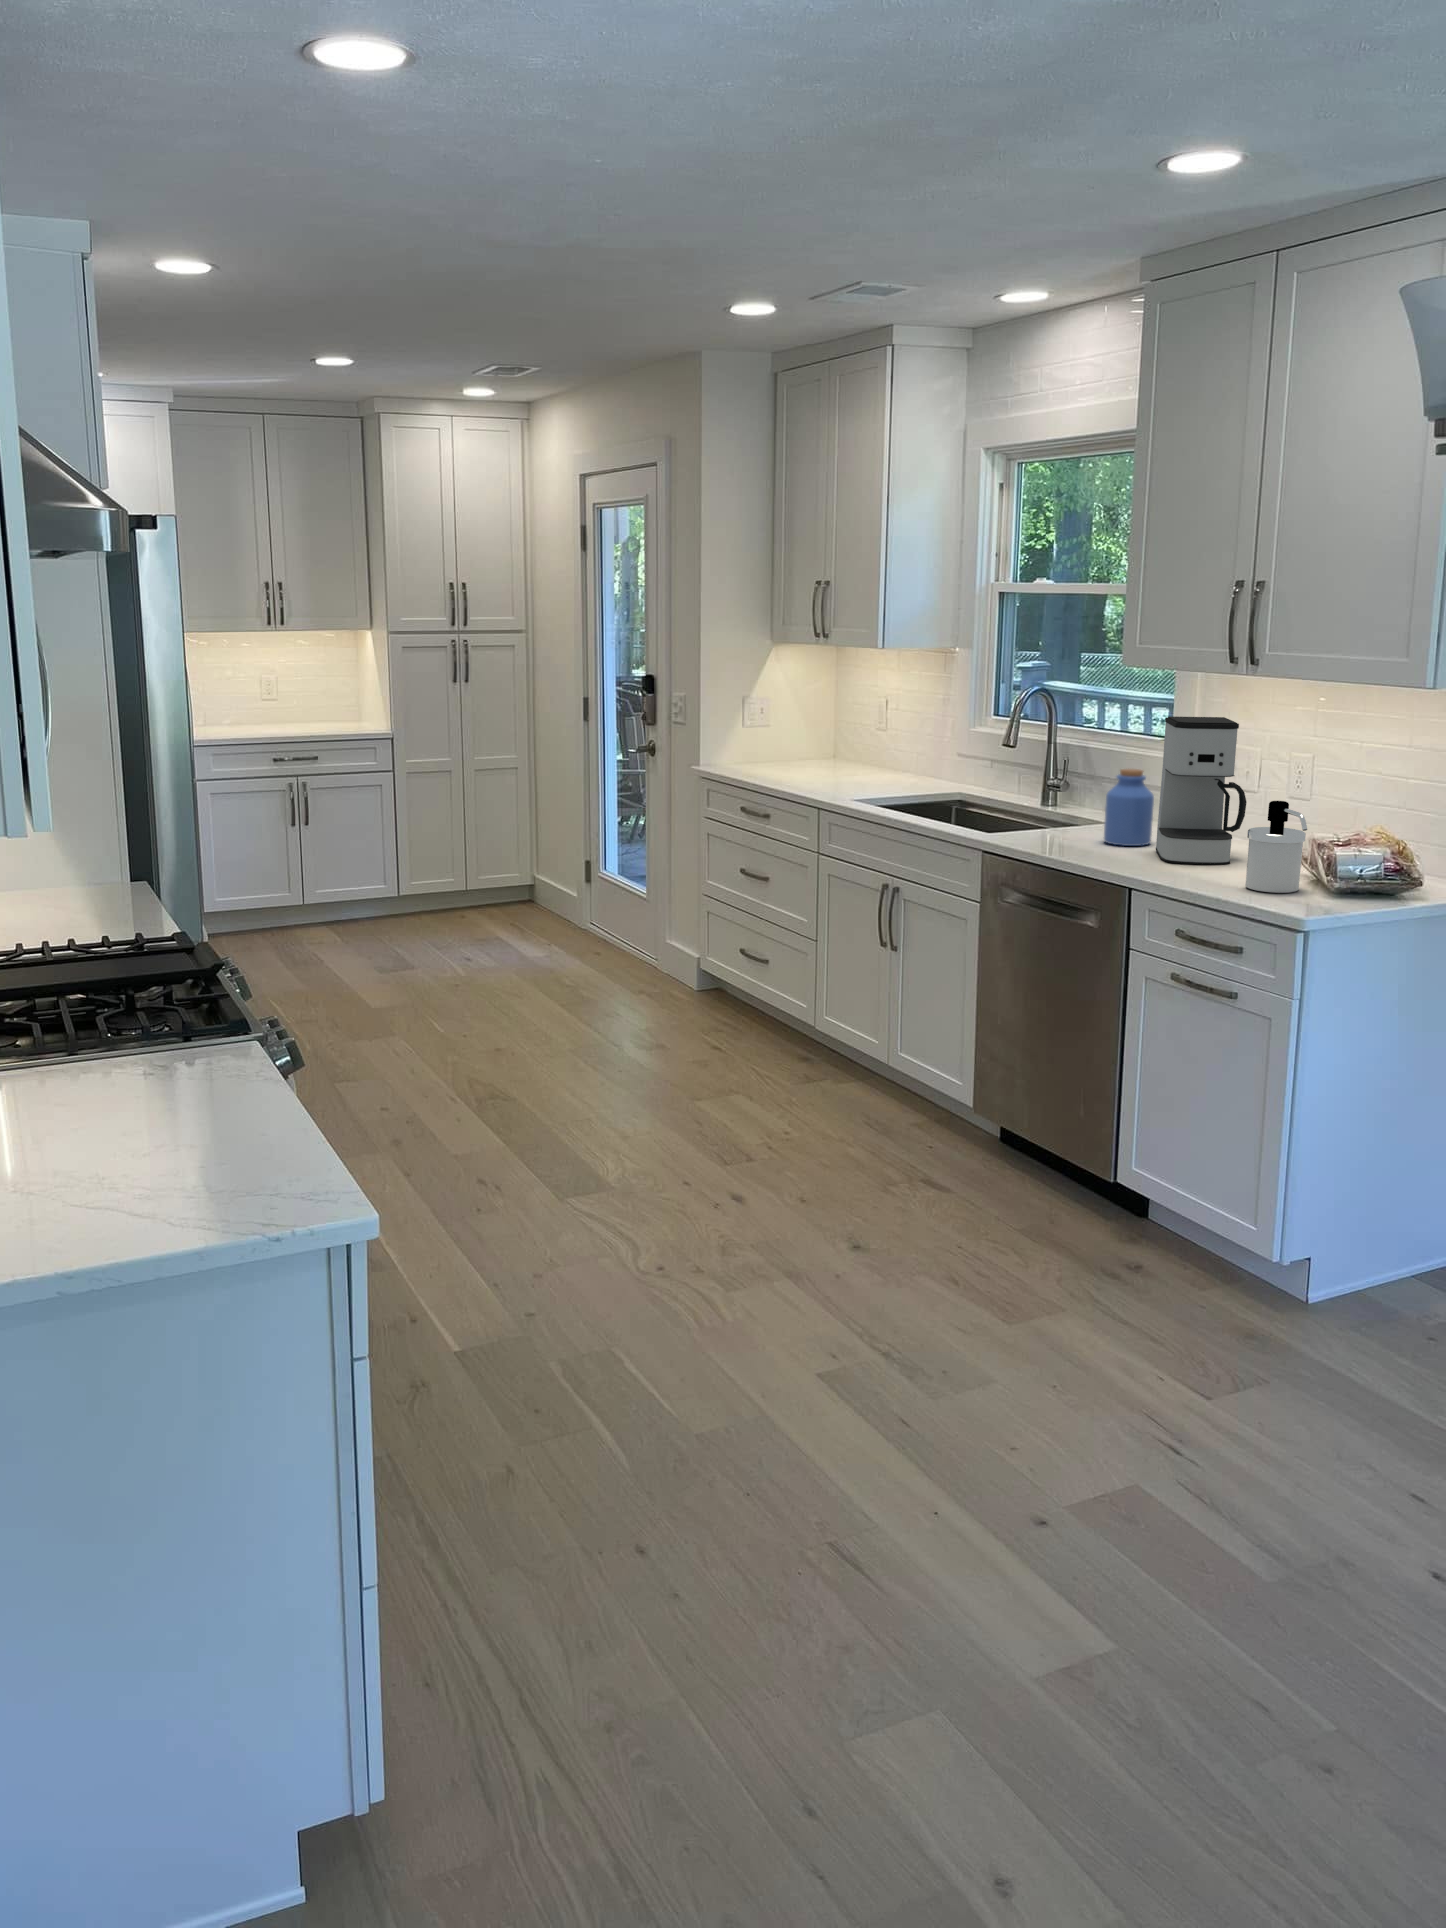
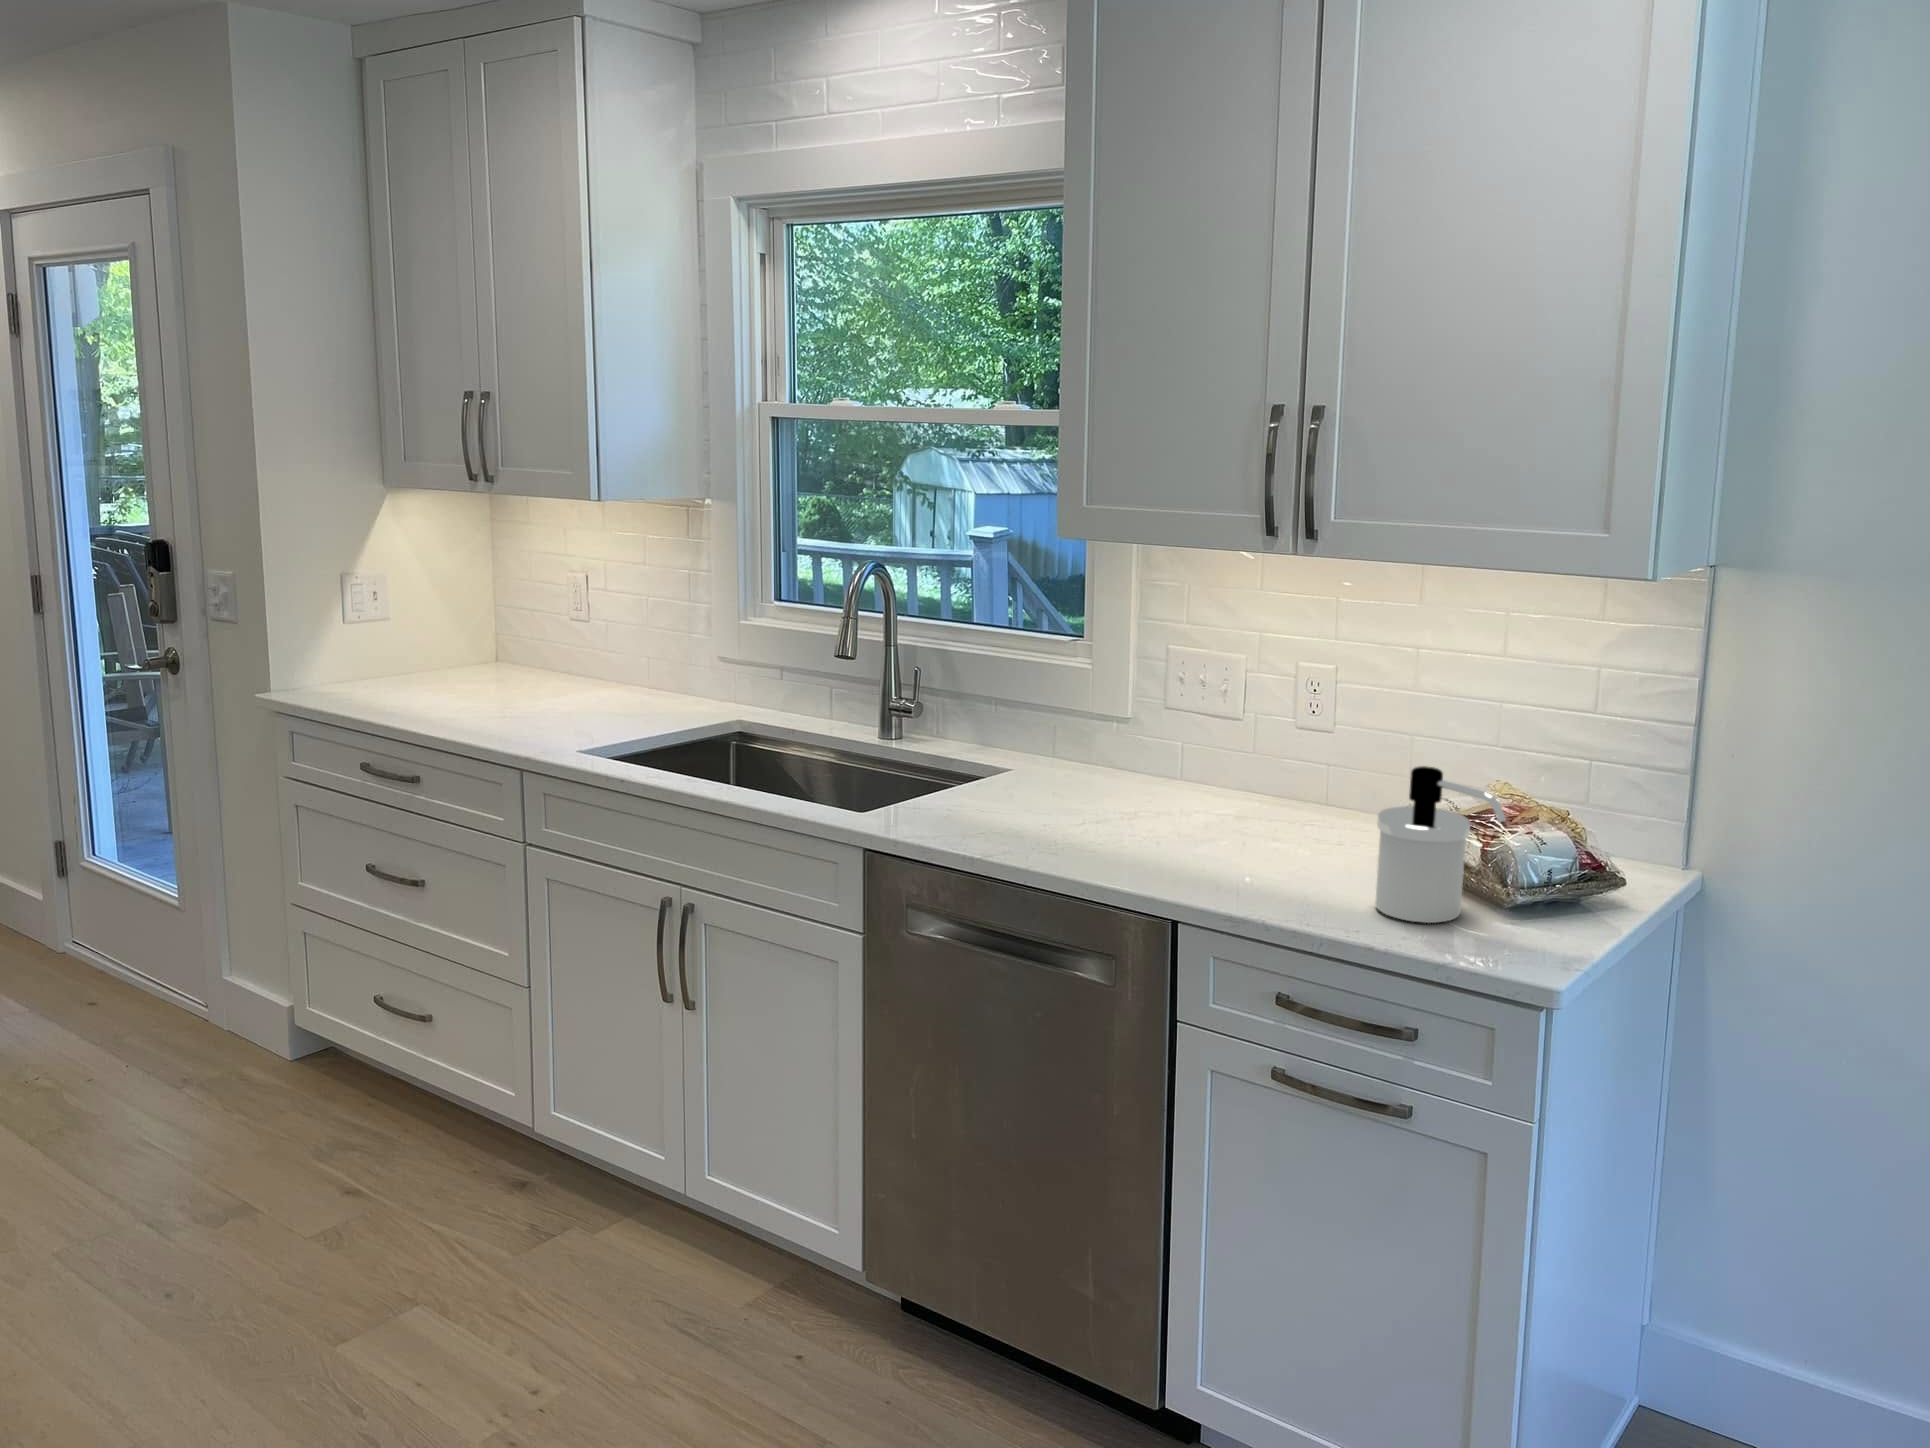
coffee maker: present [1156,716,1247,865] -> none [1140,616,1285,859]
jar: present [1103,769,1154,846] -> none [1043,698,1119,823]

